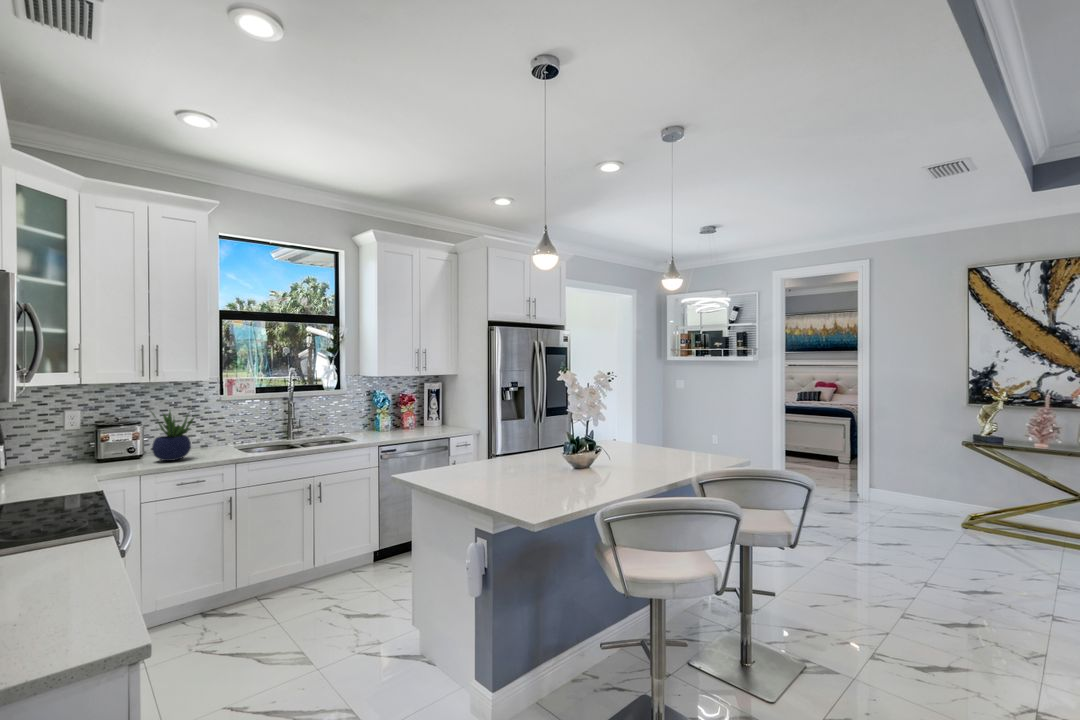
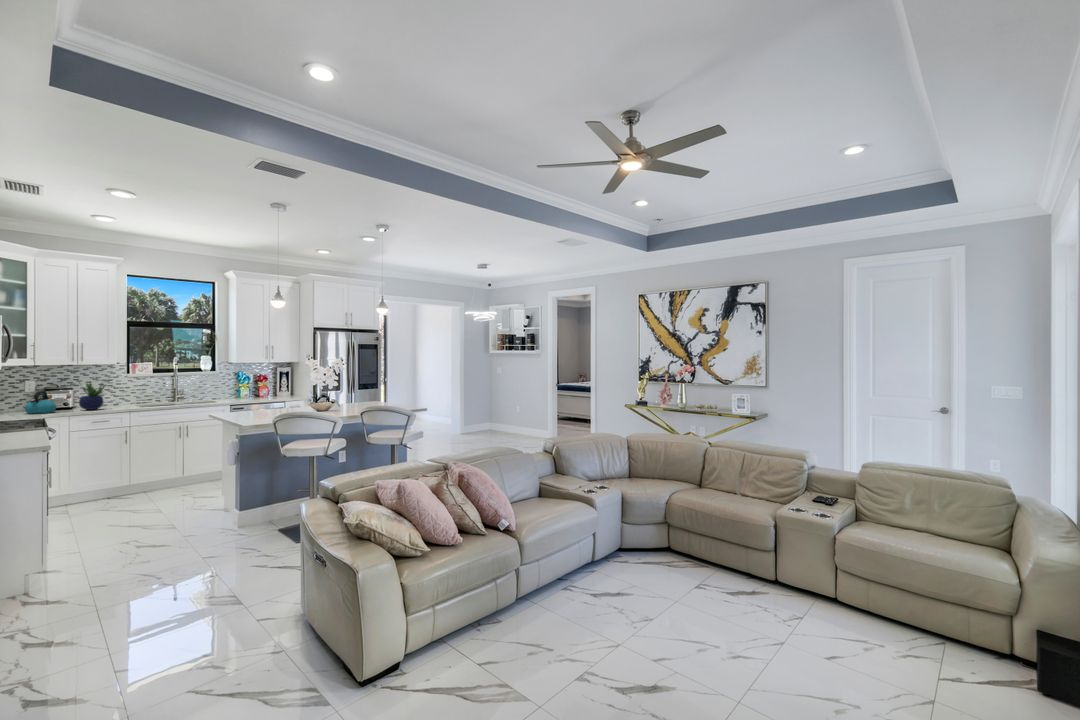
kettle: none [62,430,116,472] -> present [25,391,56,414]

